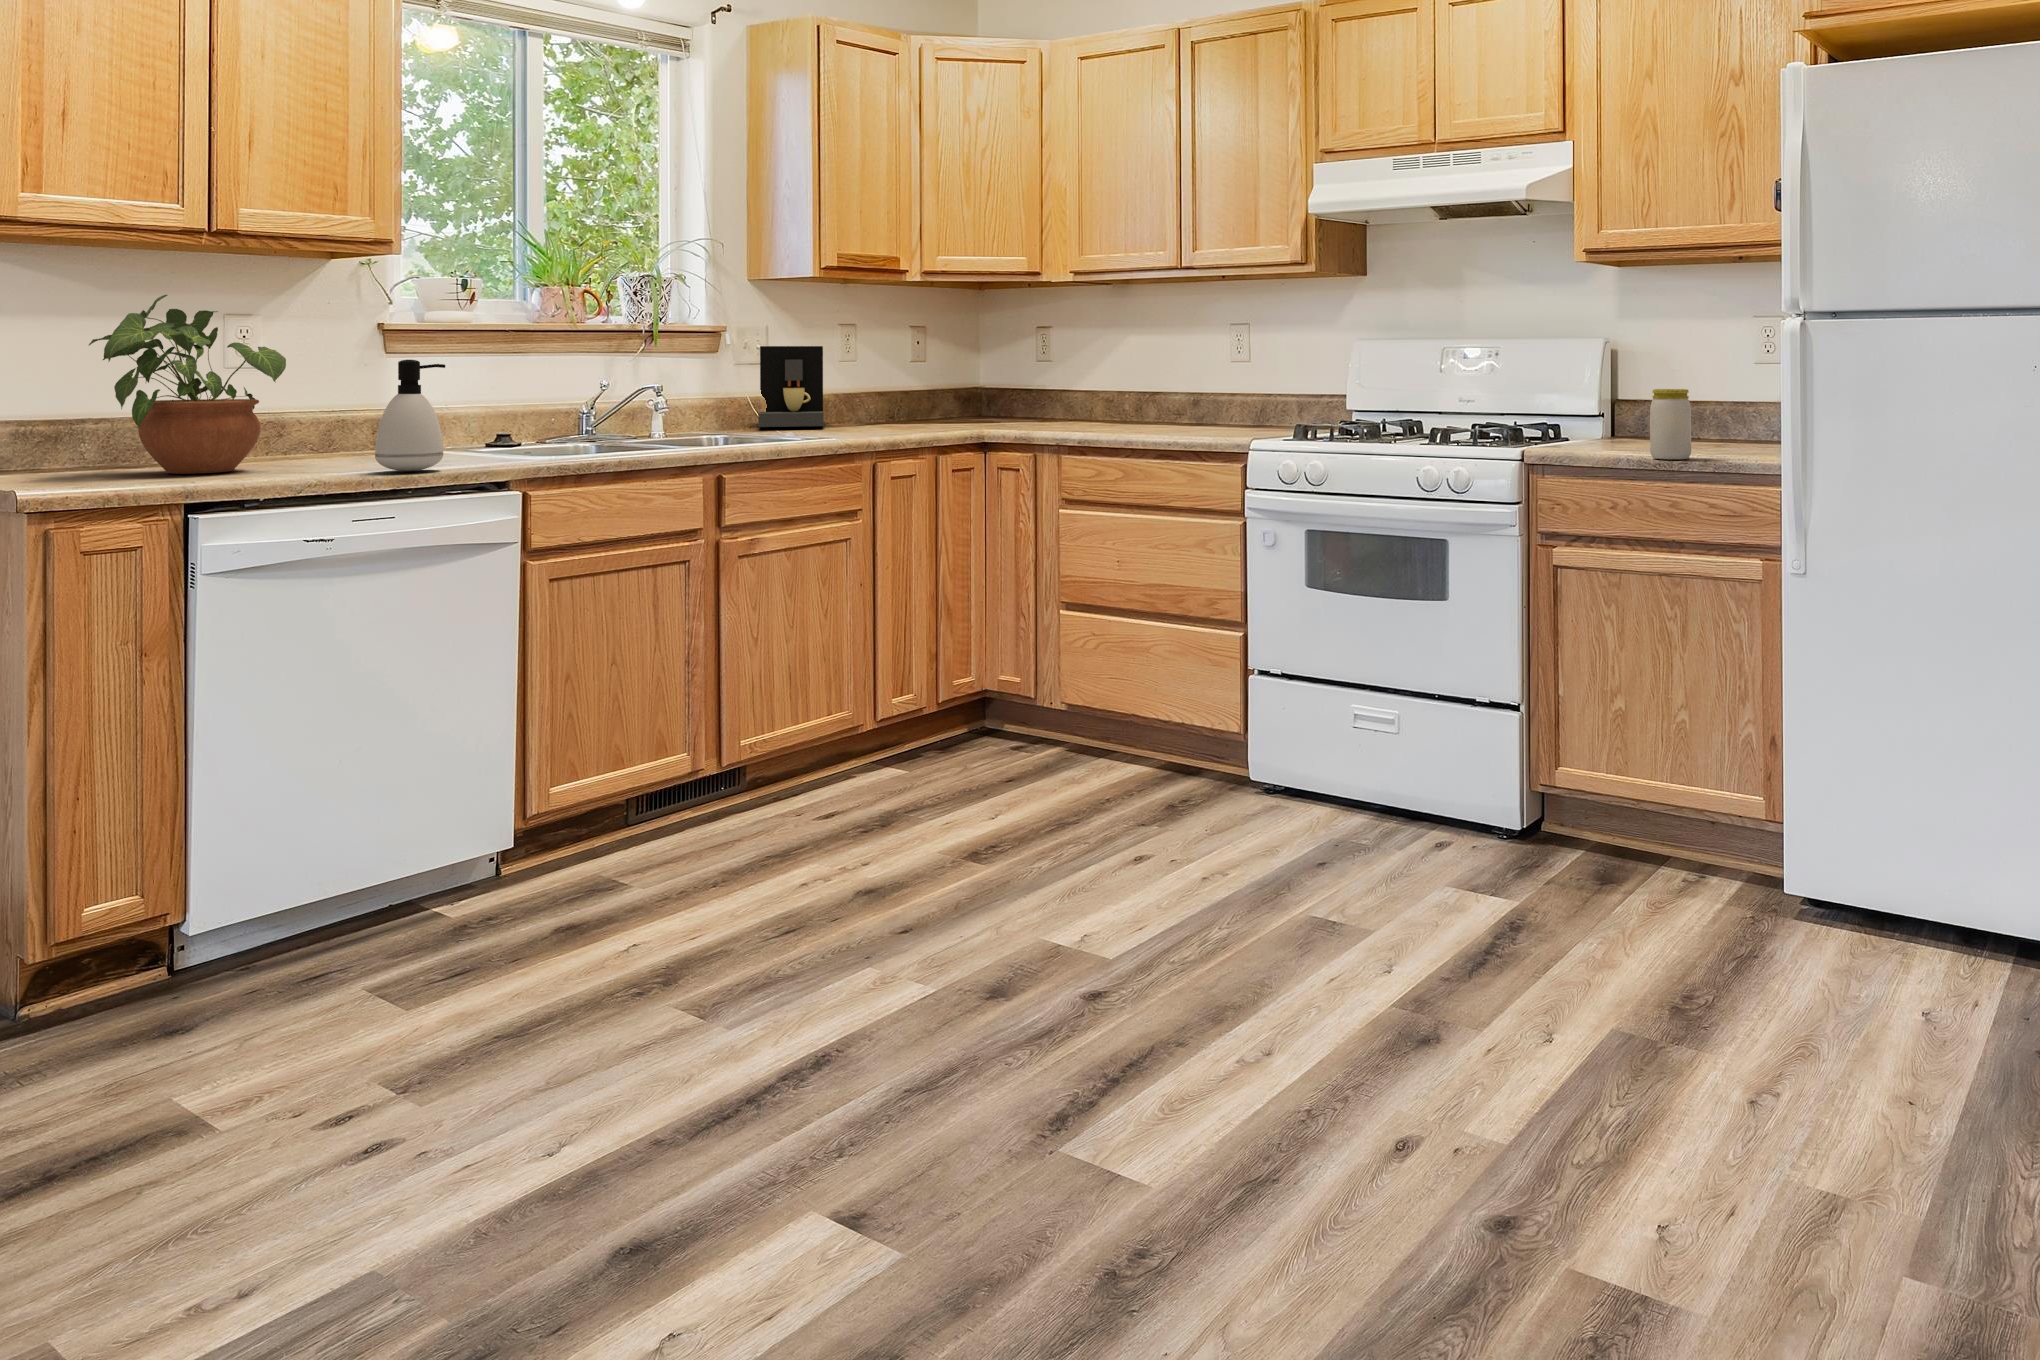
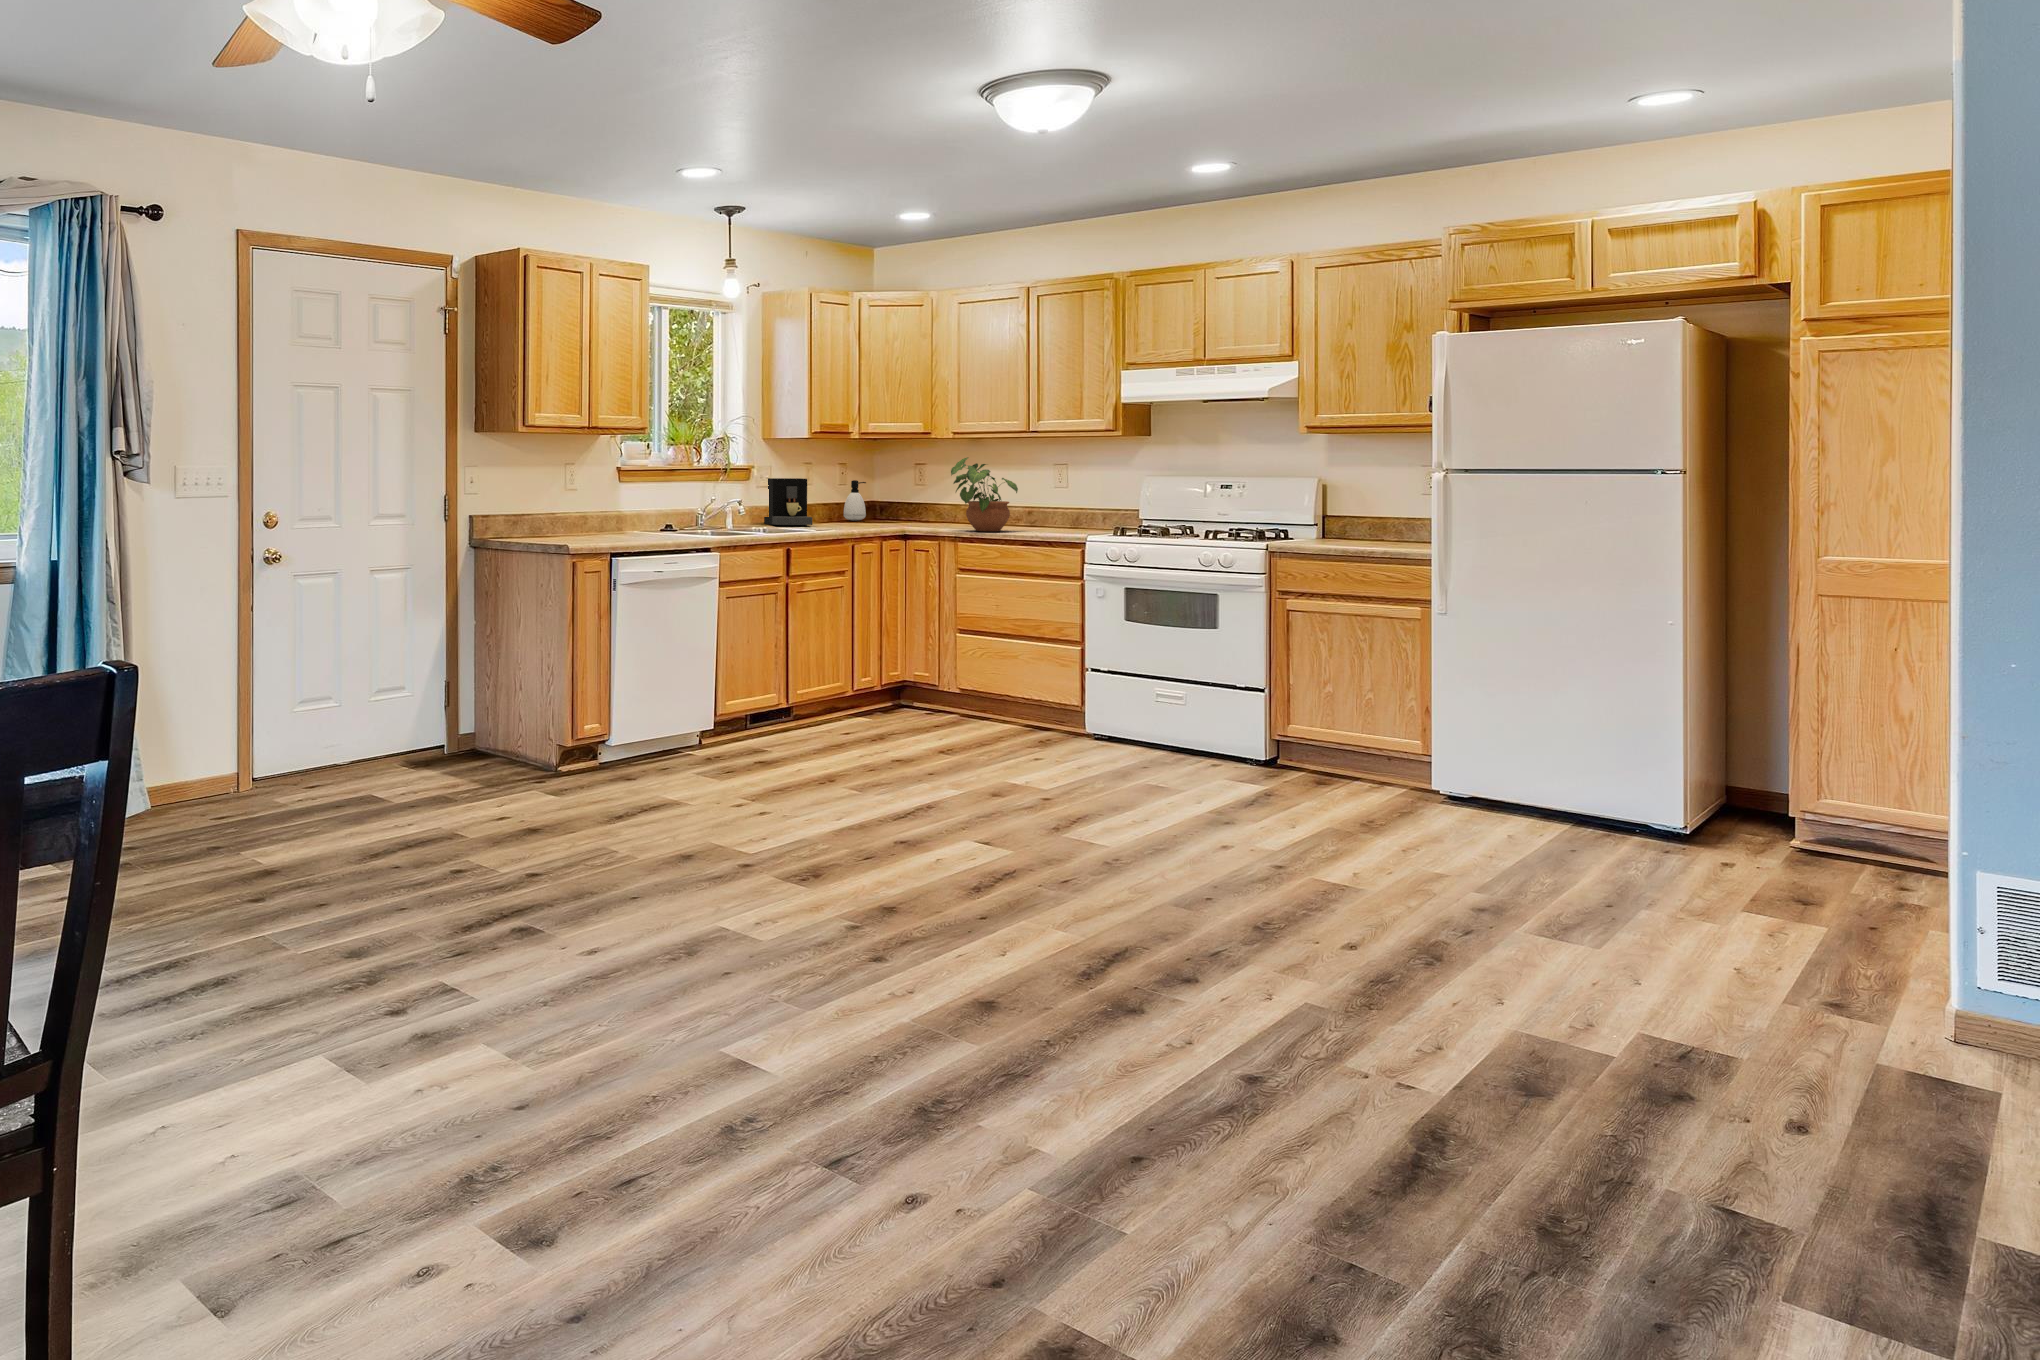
potted plant: present [89,295,286,474] -> present [951,457,1018,531]
soap dispenser: present [375,360,445,471] -> present [844,480,866,521]
jar: present [1650,389,1691,459] -> none [1349,511,1376,550]

